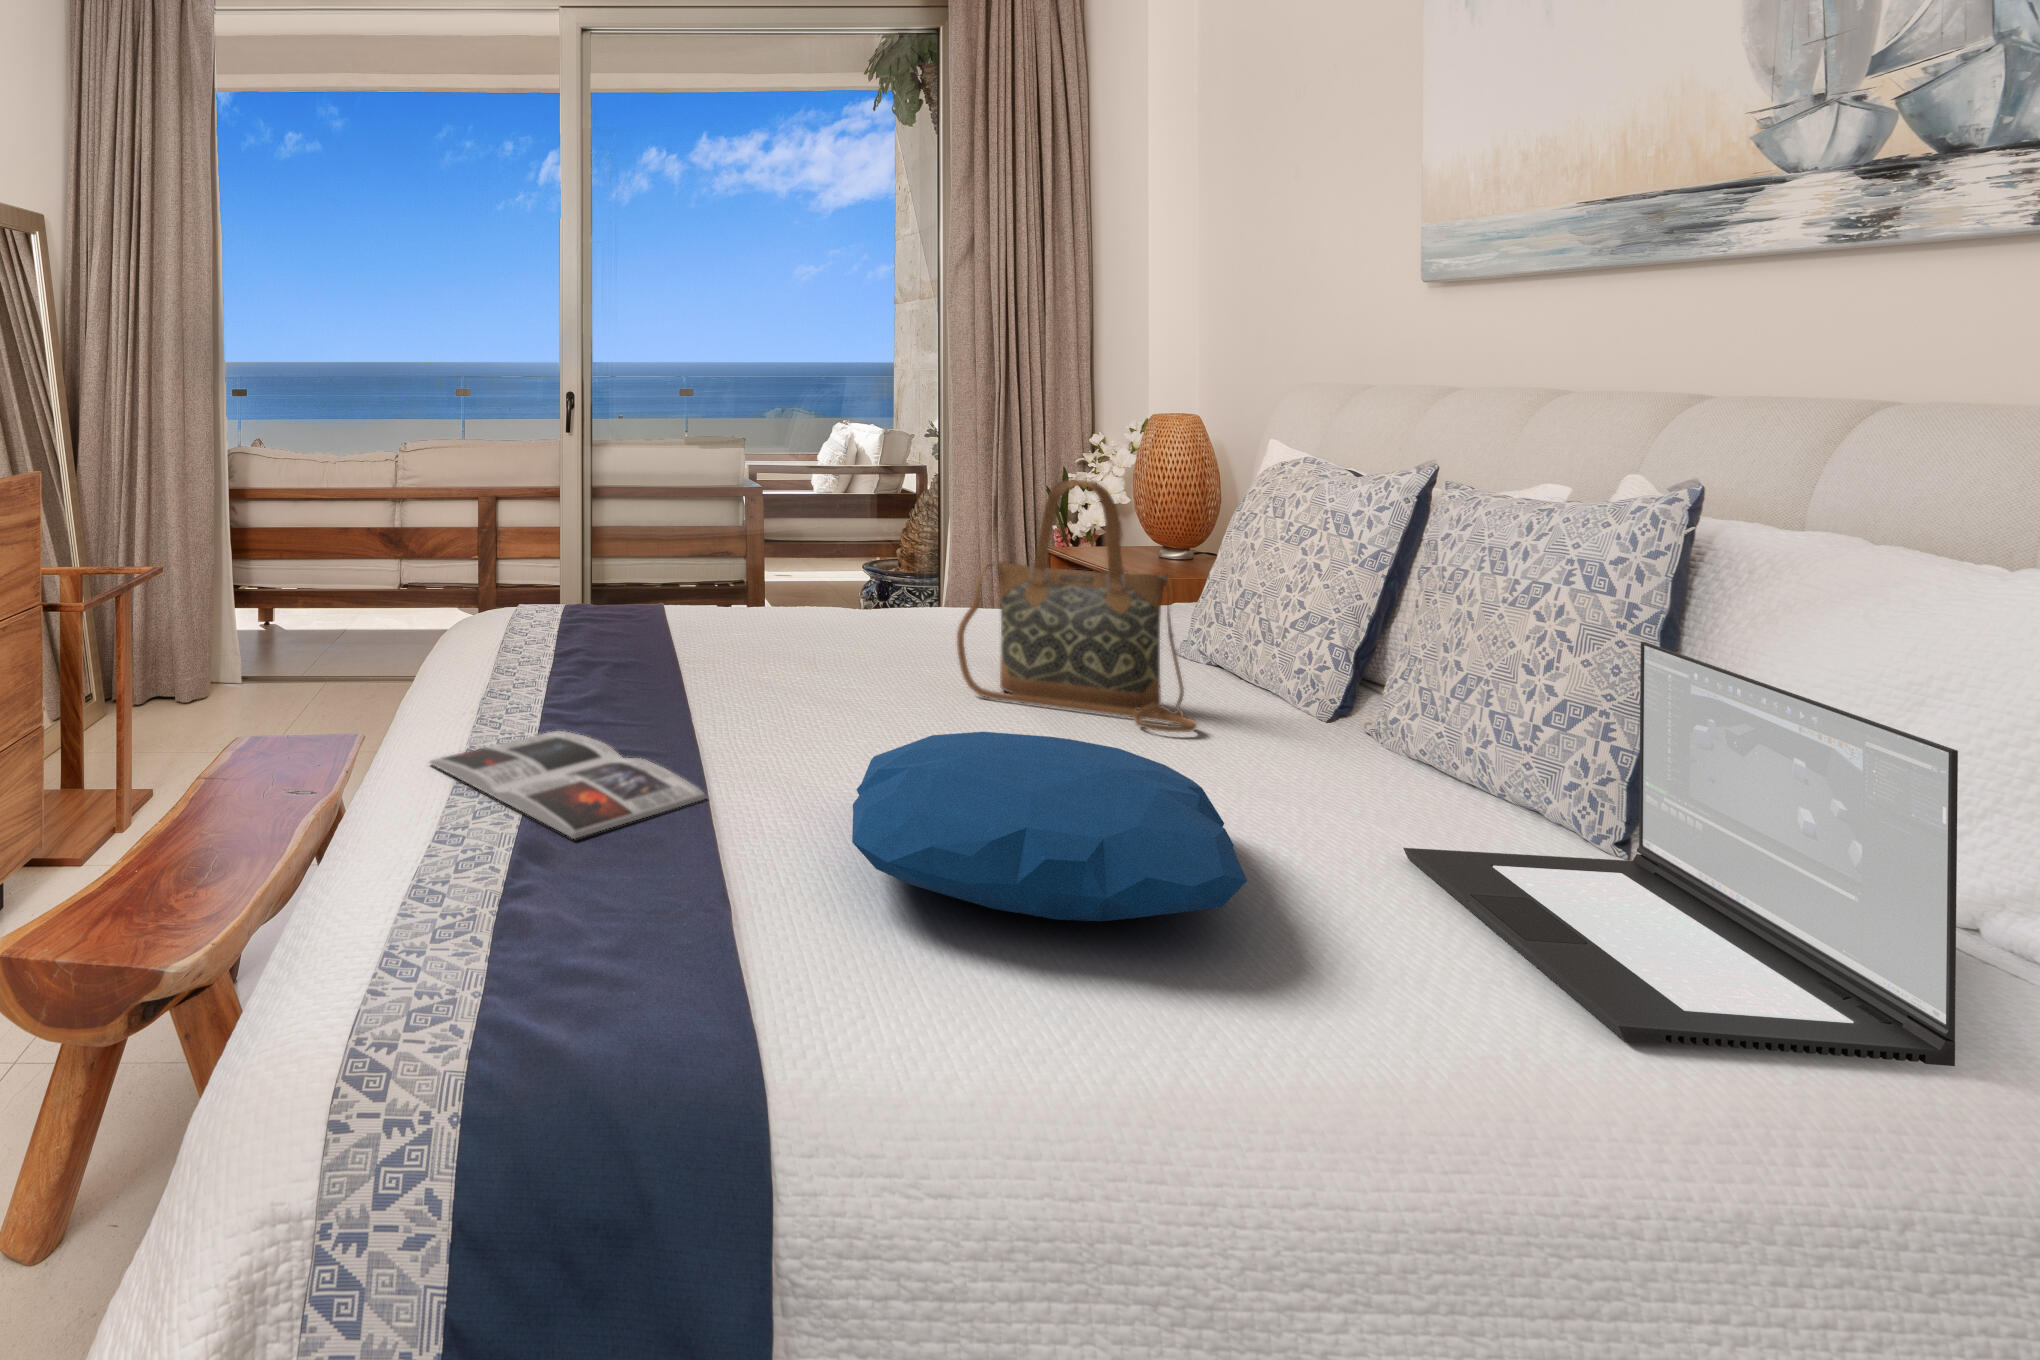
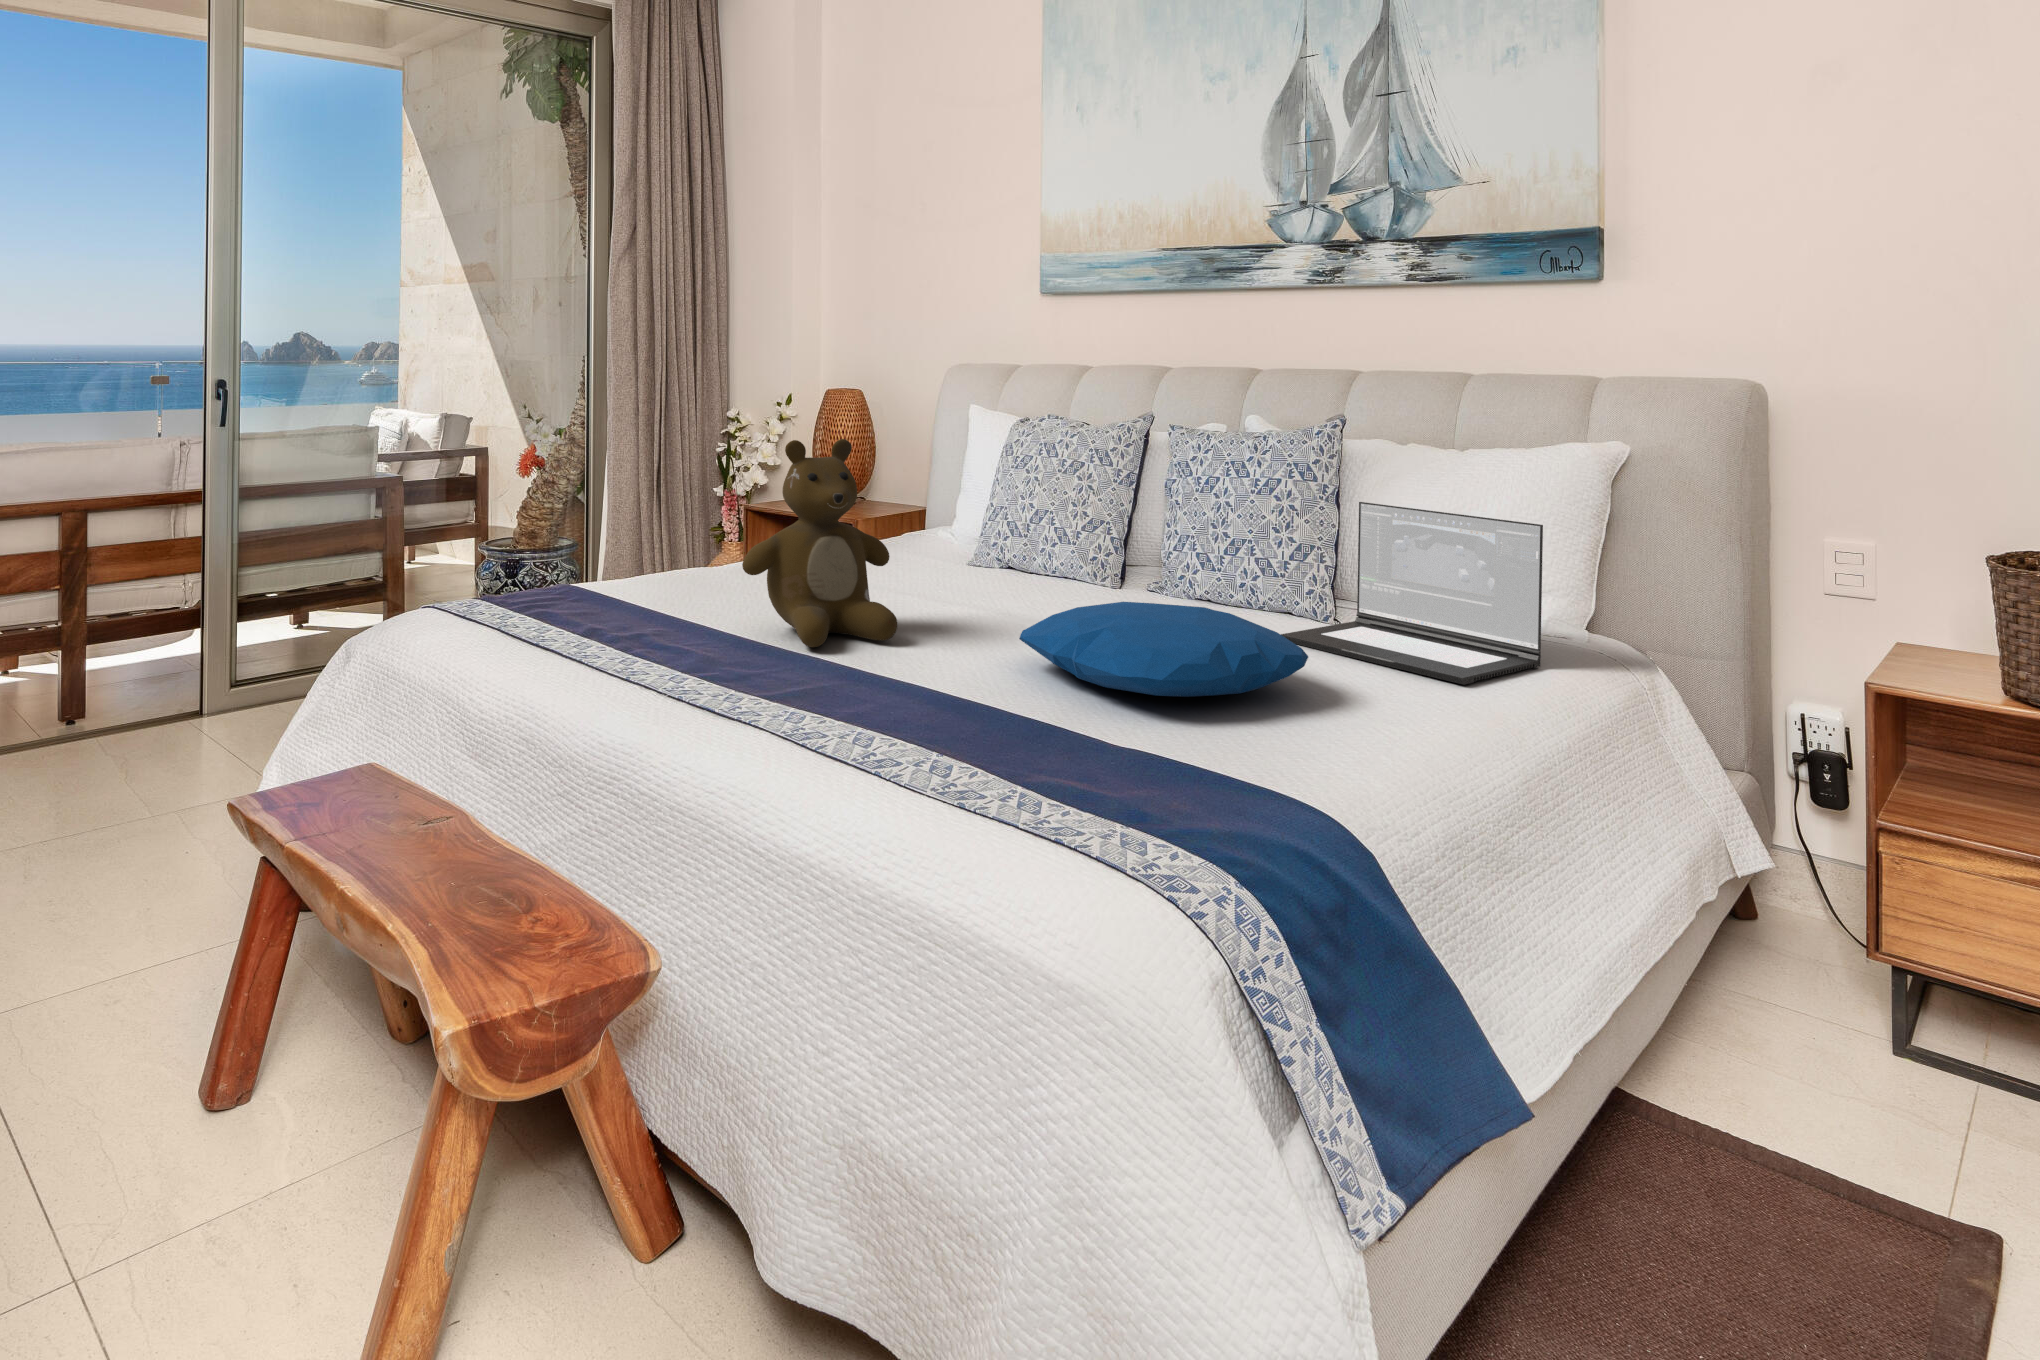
teddy bear: none [679,470,868,727] -> present [742,439,897,647]
handbag: present [957,480,1197,732] -> none [914,437,1089,605]
magazine: present [429,731,707,838] -> none [686,672,926,729]

